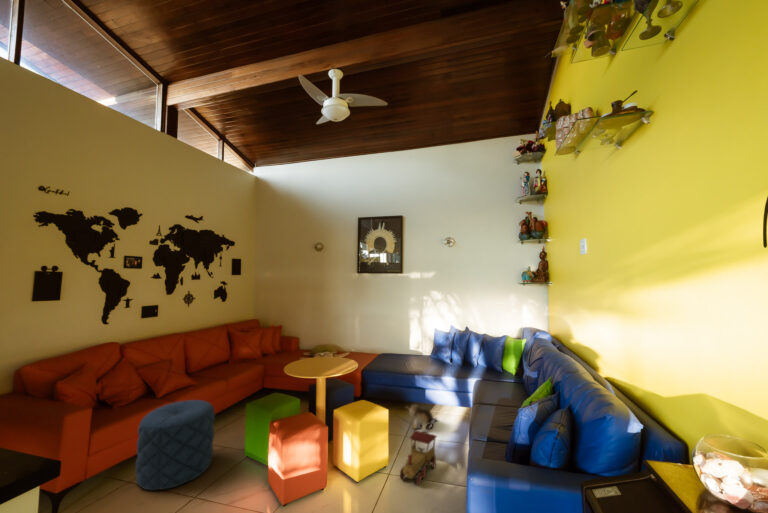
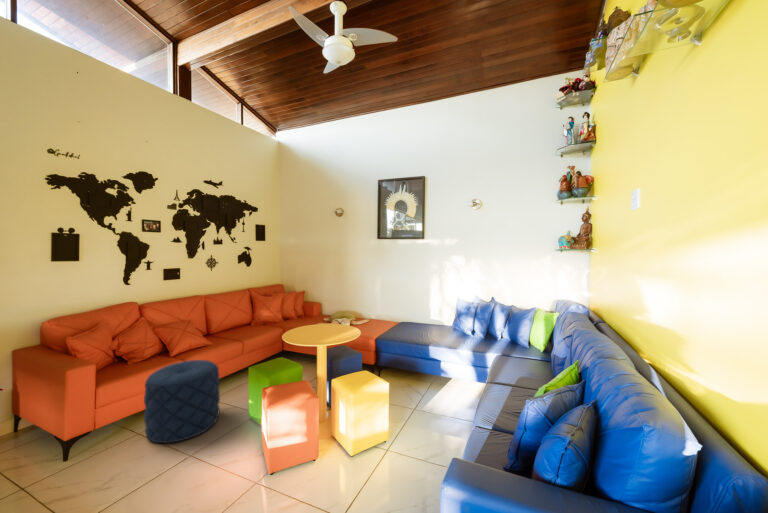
plush toy: present [407,405,437,431] -> none [416,377,452,405]
toy train: present [400,431,437,485] -> none [397,405,443,464]

